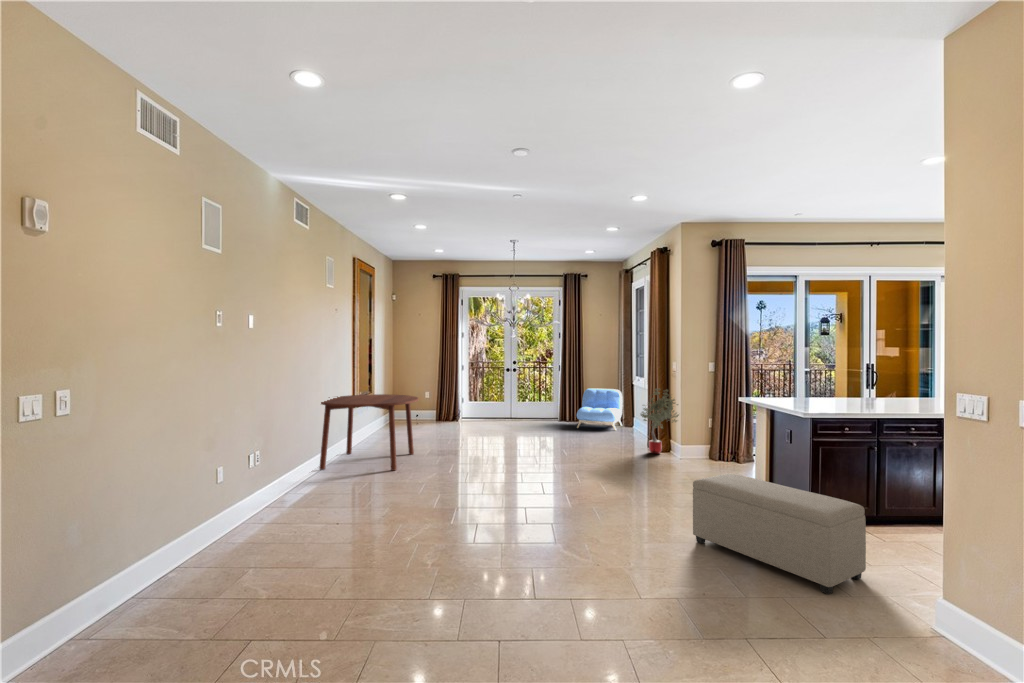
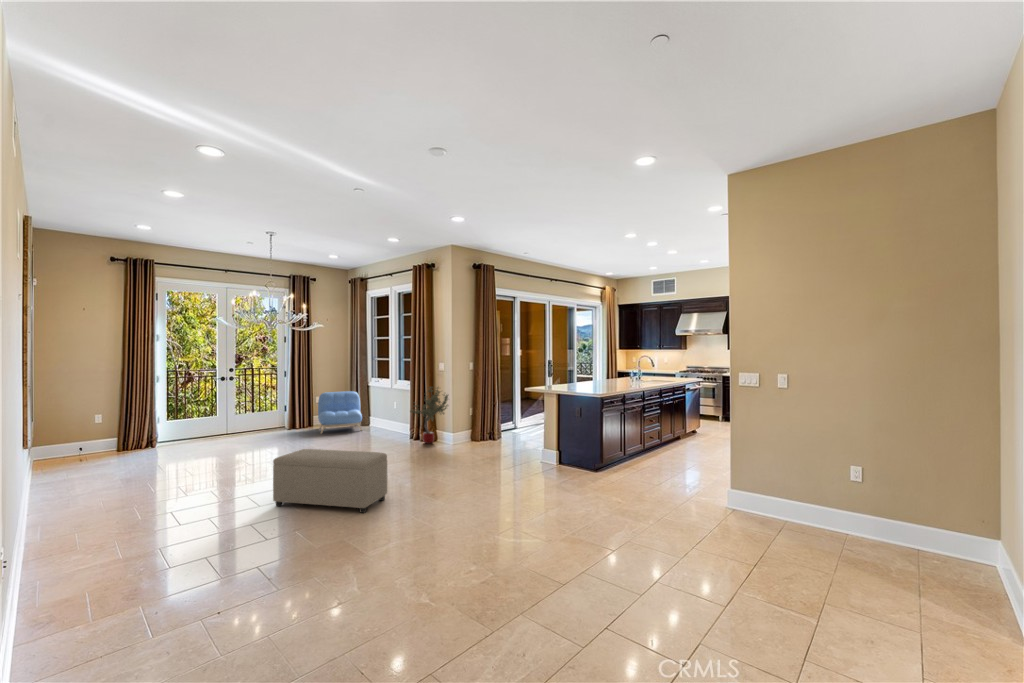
dining table: present [319,394,418,471] -> none [30,417,202,541]
ottoman: present [693,473,866,594] -> present [273,449,387,513]

